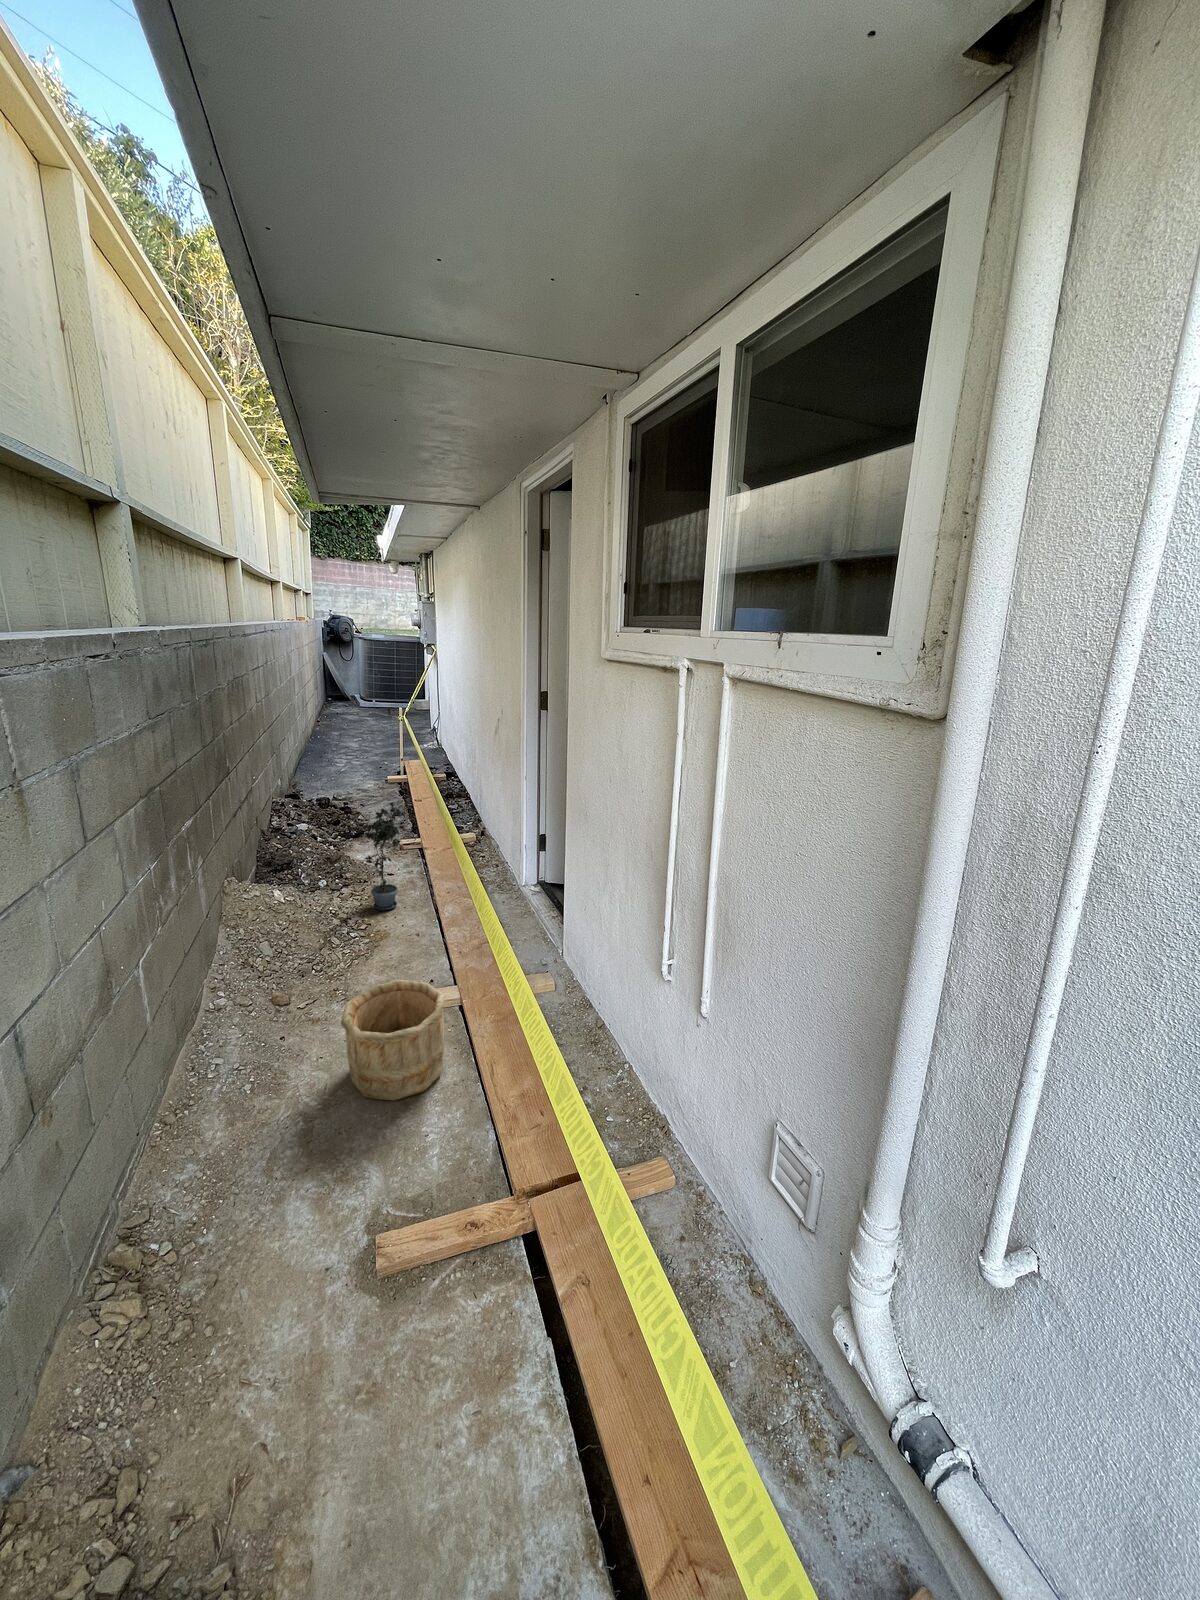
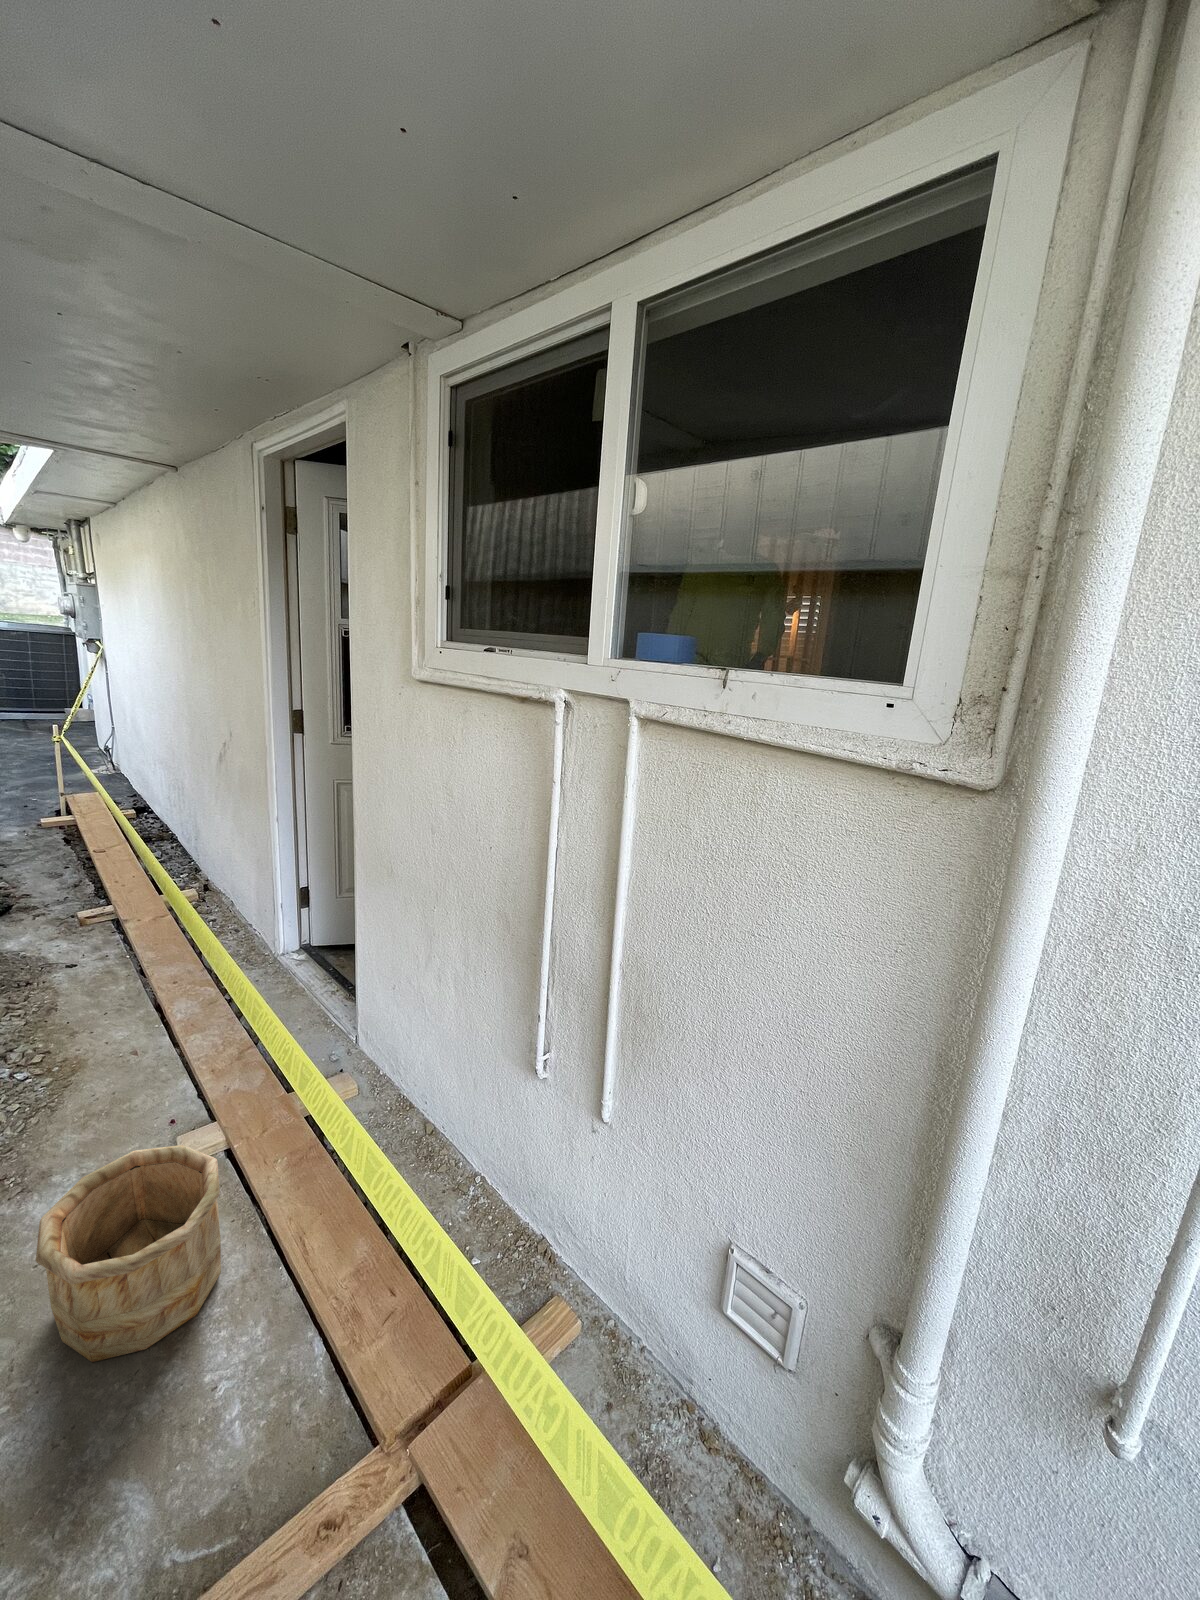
potted plant: present [359,803,406,910] -> none [13,869,105,1024]

